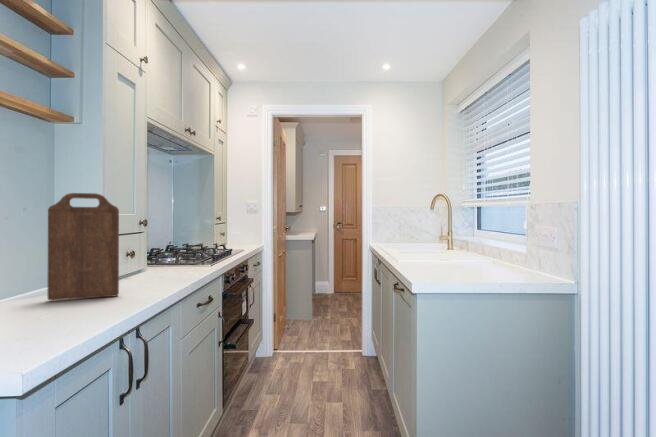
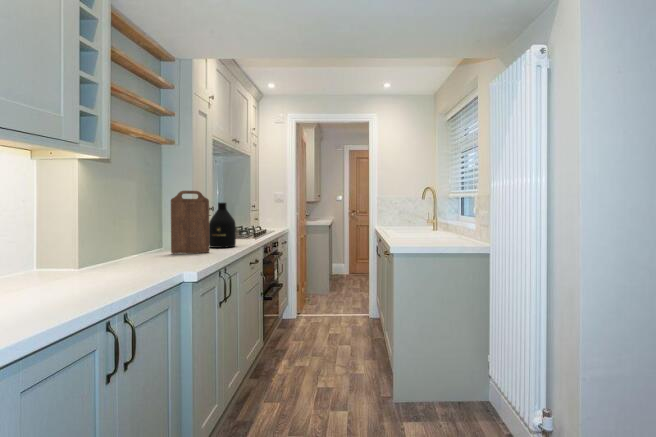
bottle: none [131,213,174,284] -> present [209,203,236,248]

